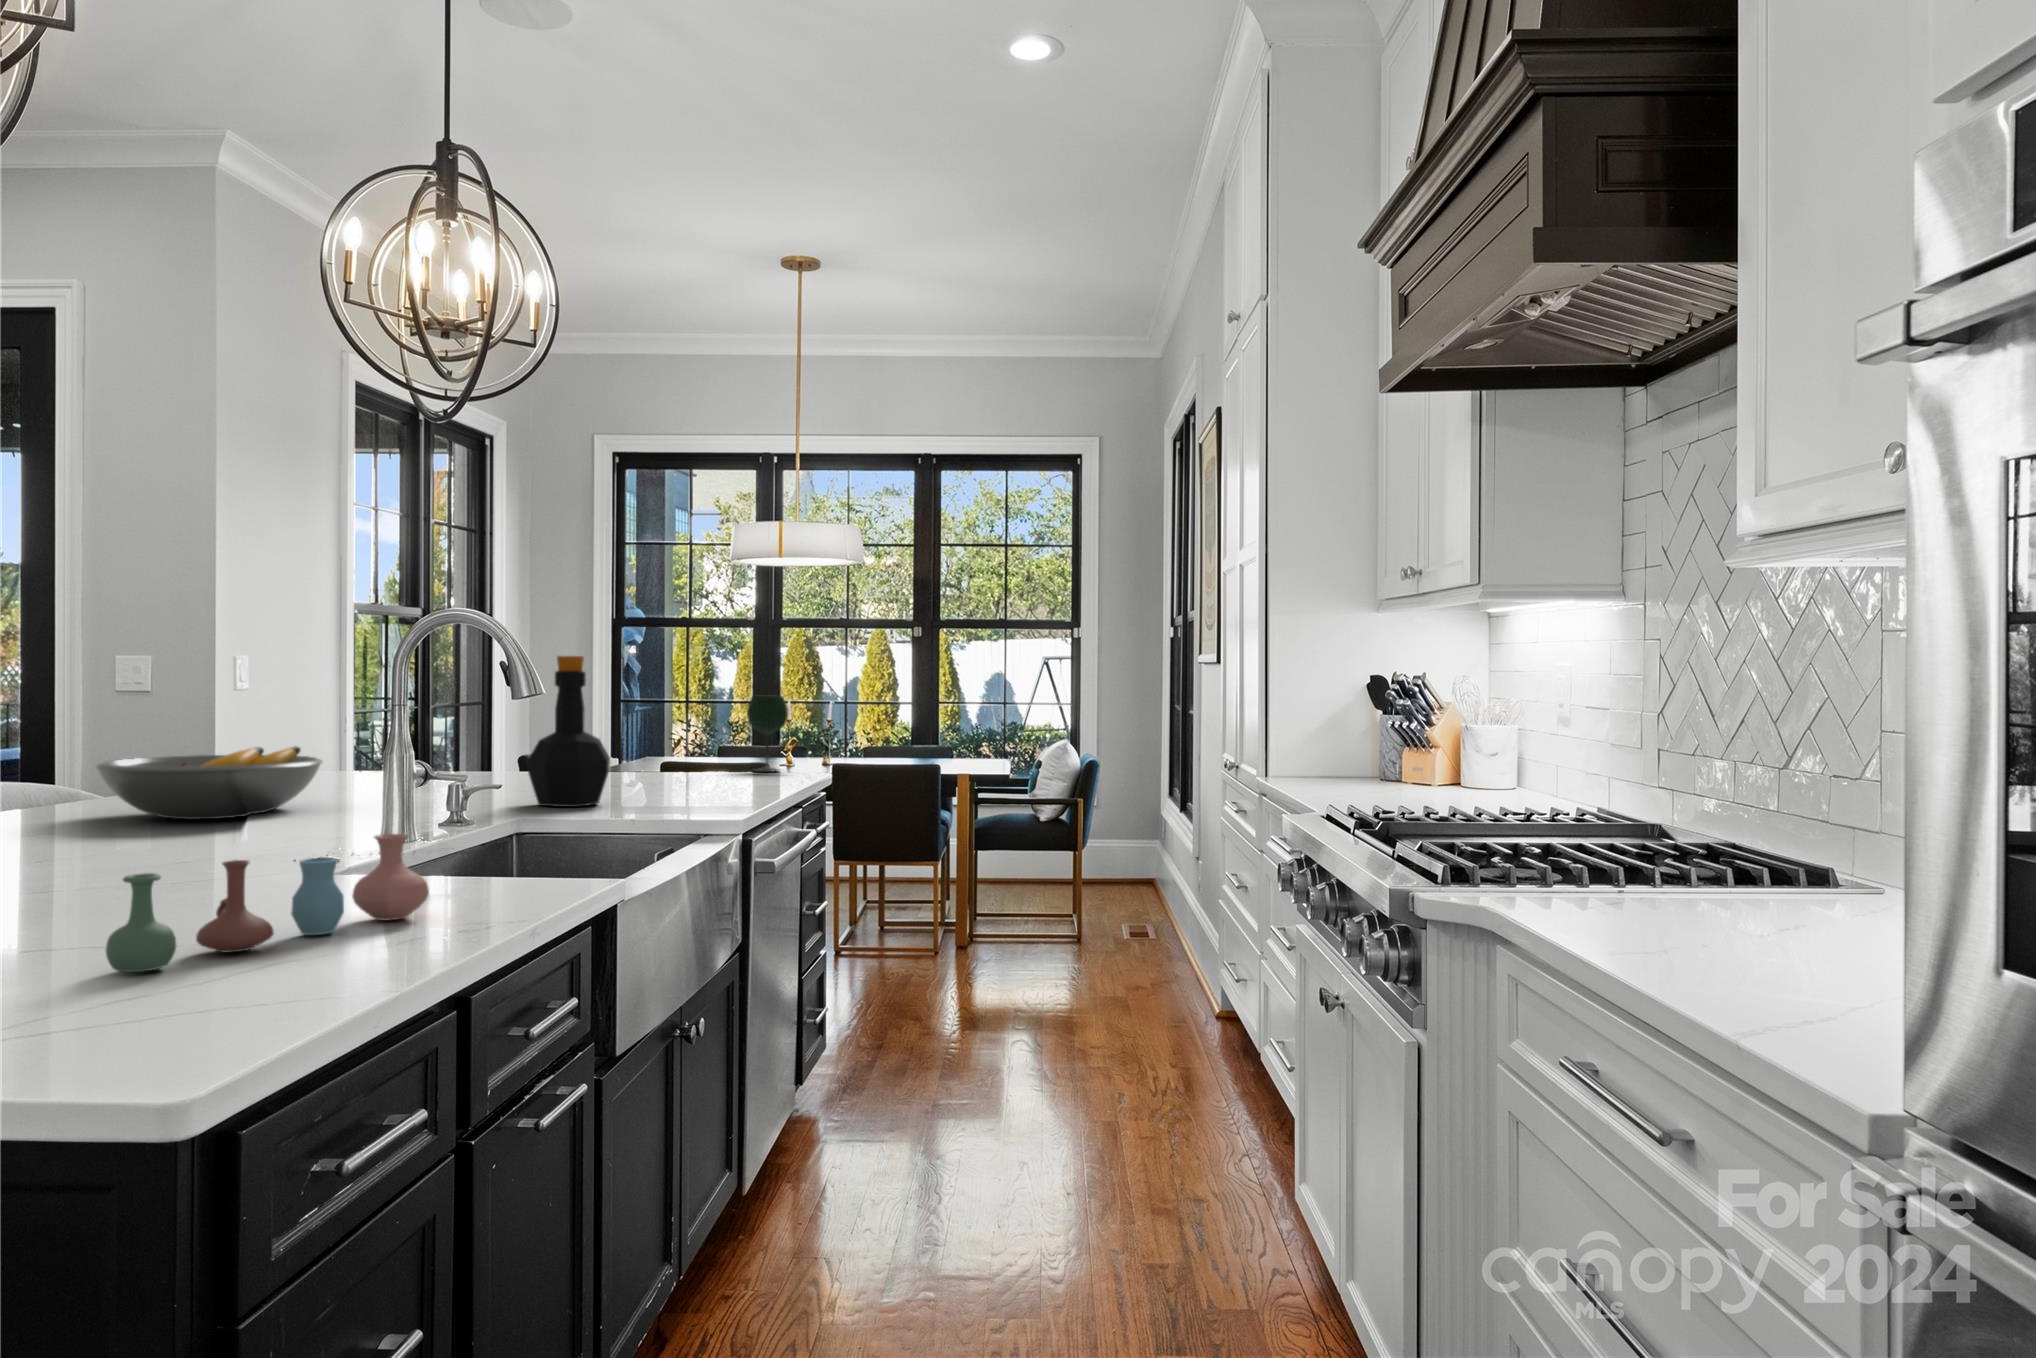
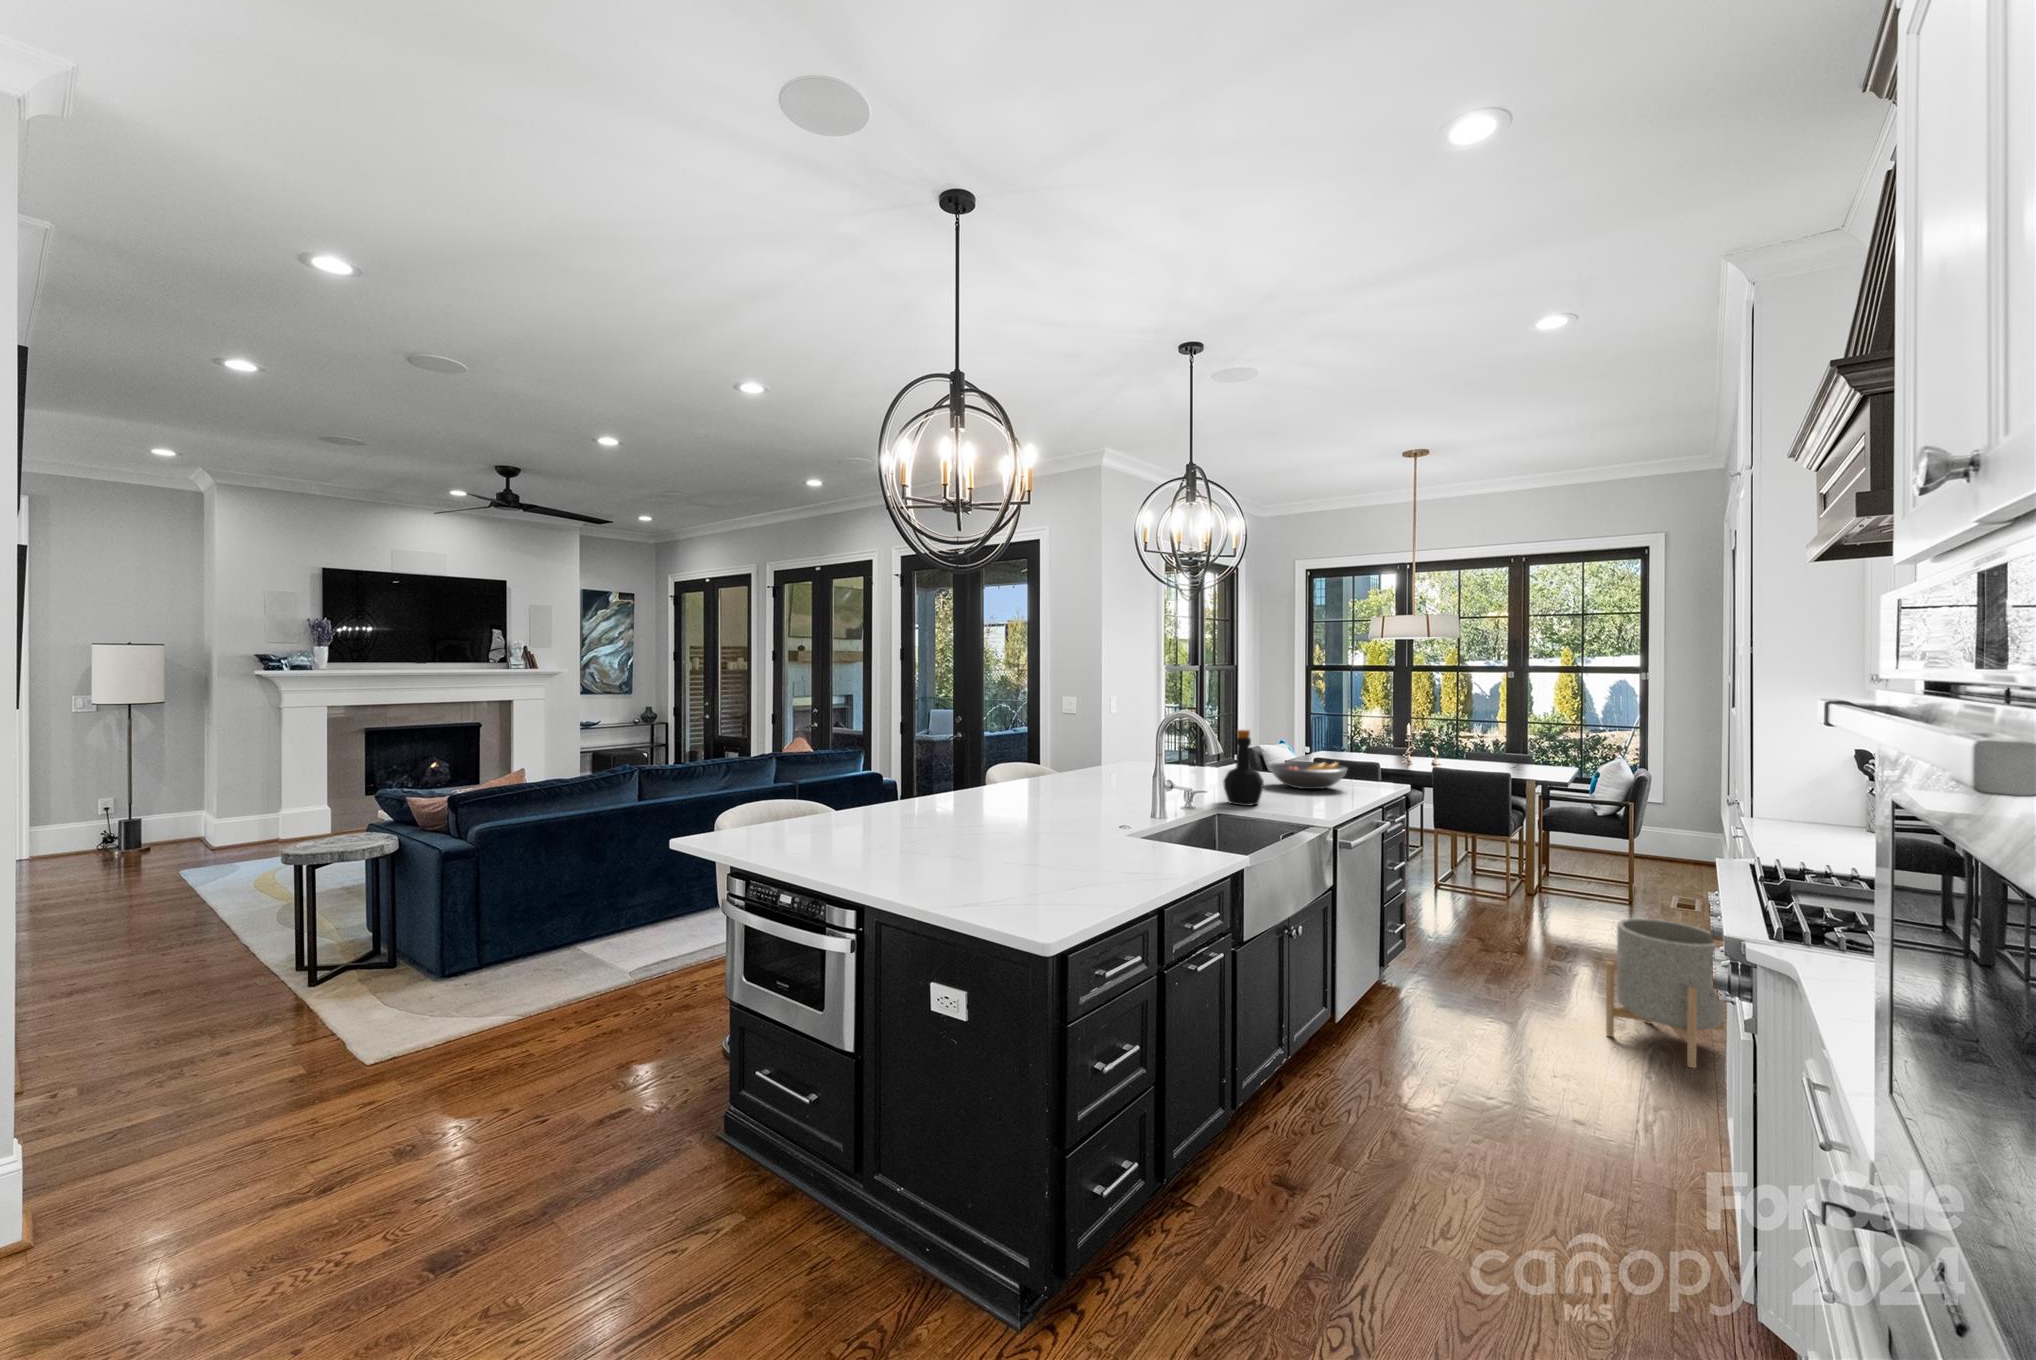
wine glass: present [747,695,788,772] -> none [1359,736,1384,780]
fruit bowl: present [96,746,322,819] -> present [1269,762,1347,789]
vase: present [106,834,429,972] -> none [1044,834,1155,883]
planter: none [1108,936,1243,1133] -> present [1606,918,1724,1068]

